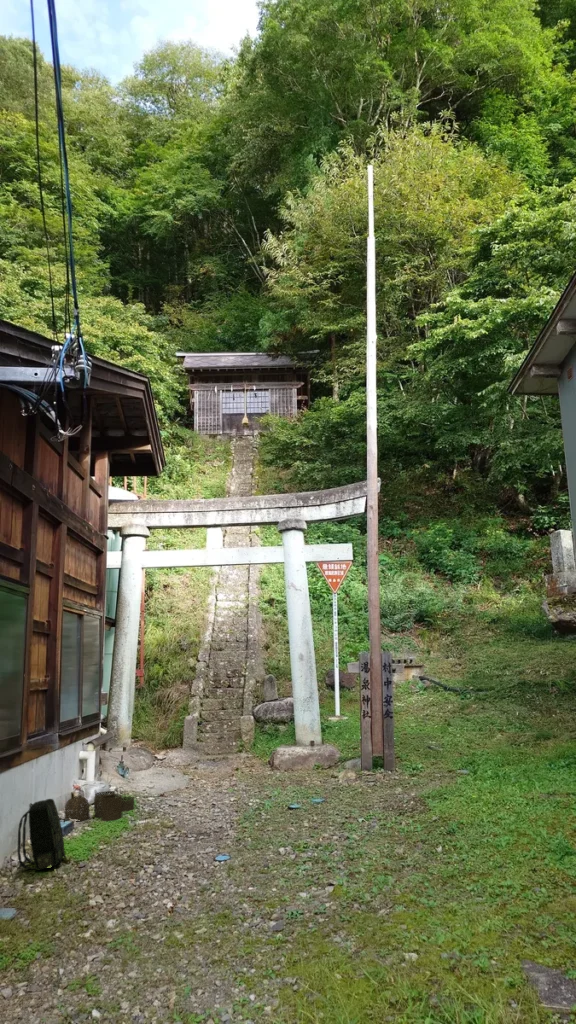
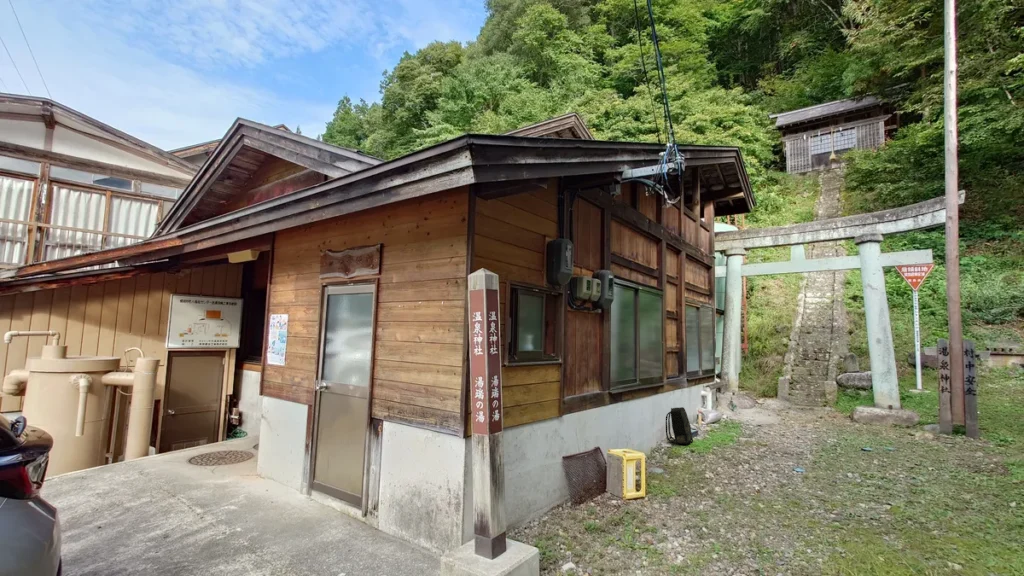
woven basket: present [64,790,134,821] -> none [693,410,738,430]

